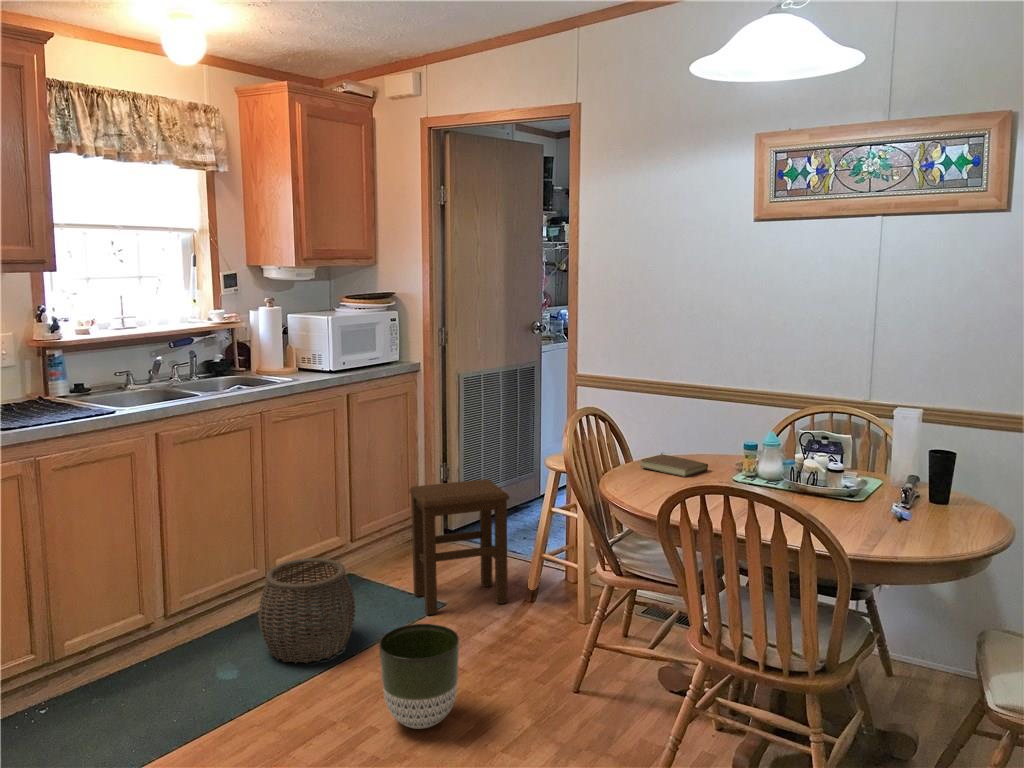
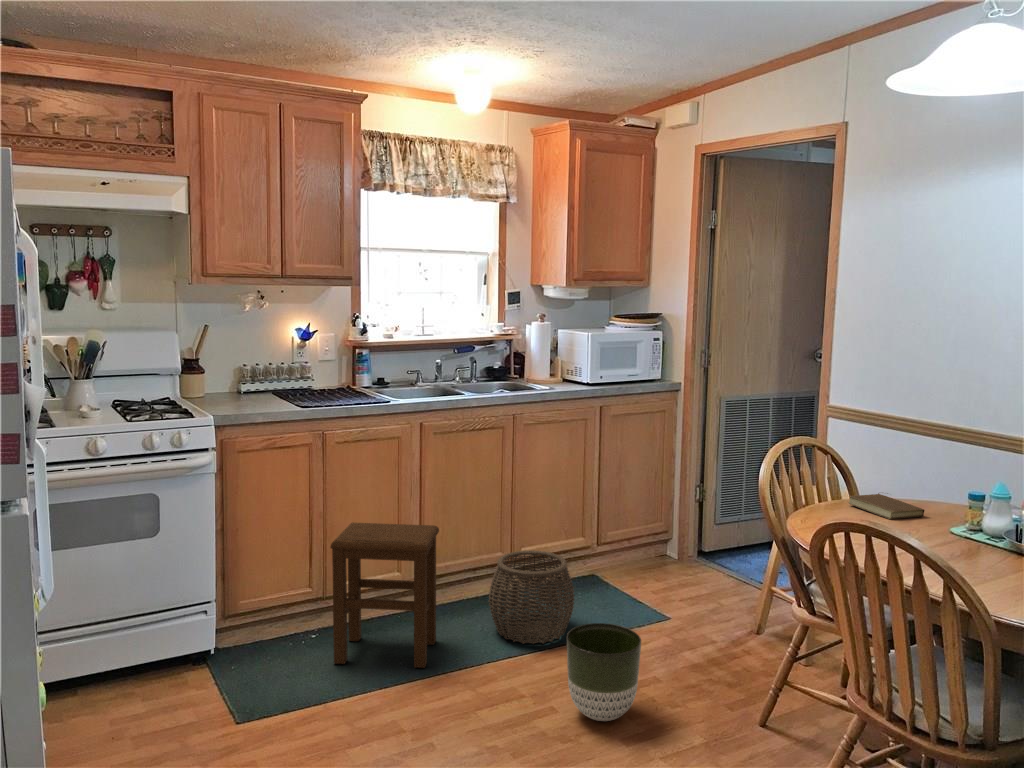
stool: present [409,479,509,615] -> present [330,523,439,668]

